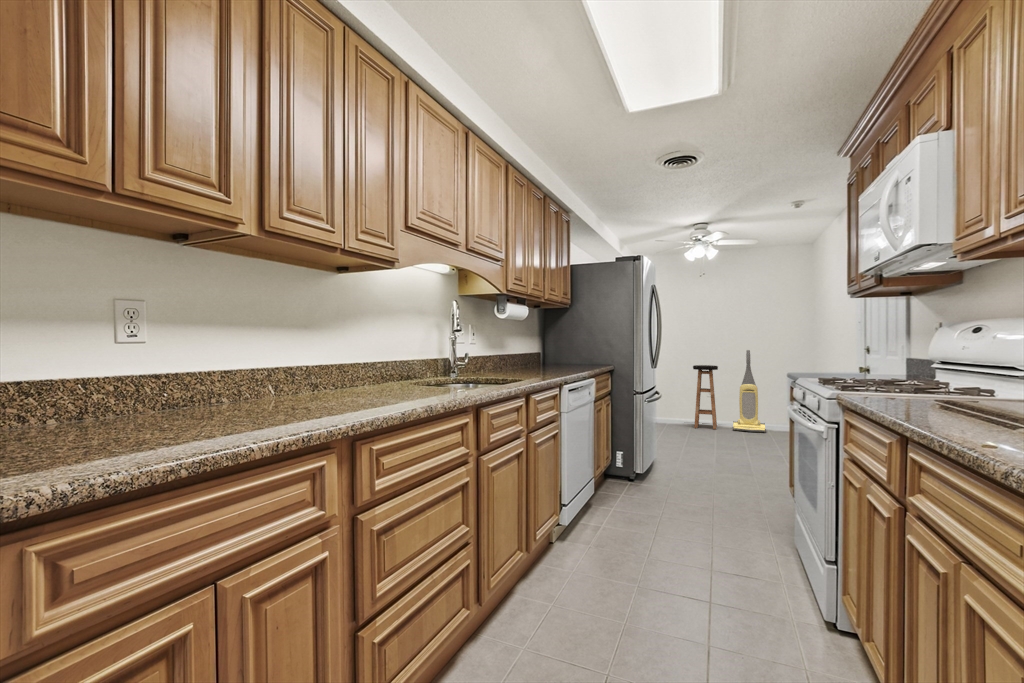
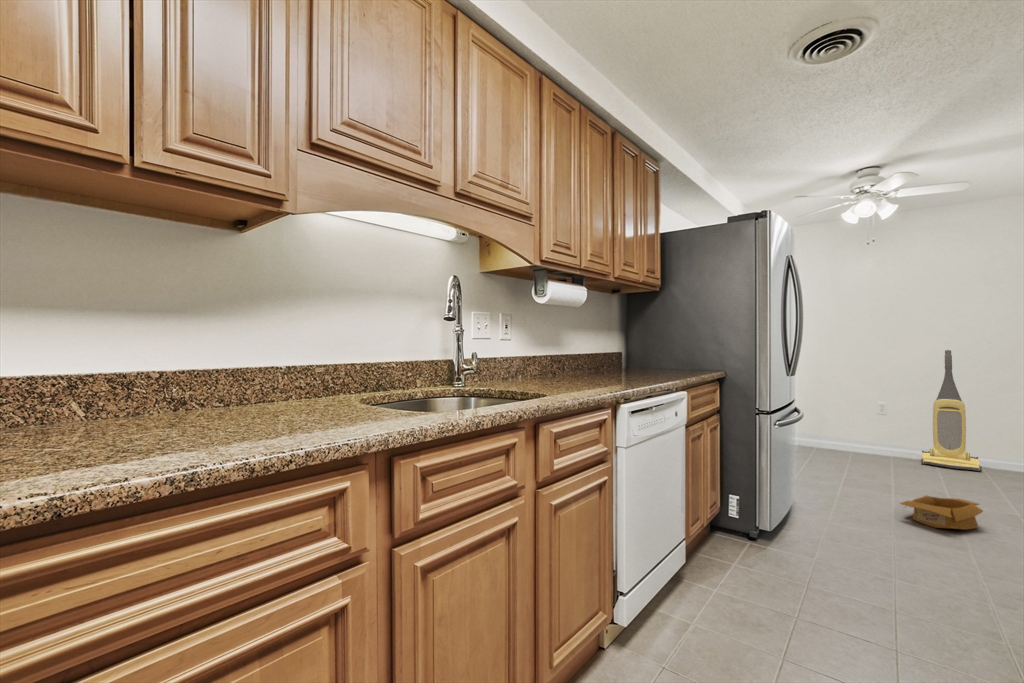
bar stool: present [693,365,718,430] -> none [855,371,896,461]
cardboard box: none [717,446,761,465] -> present [900,496,983,530]

